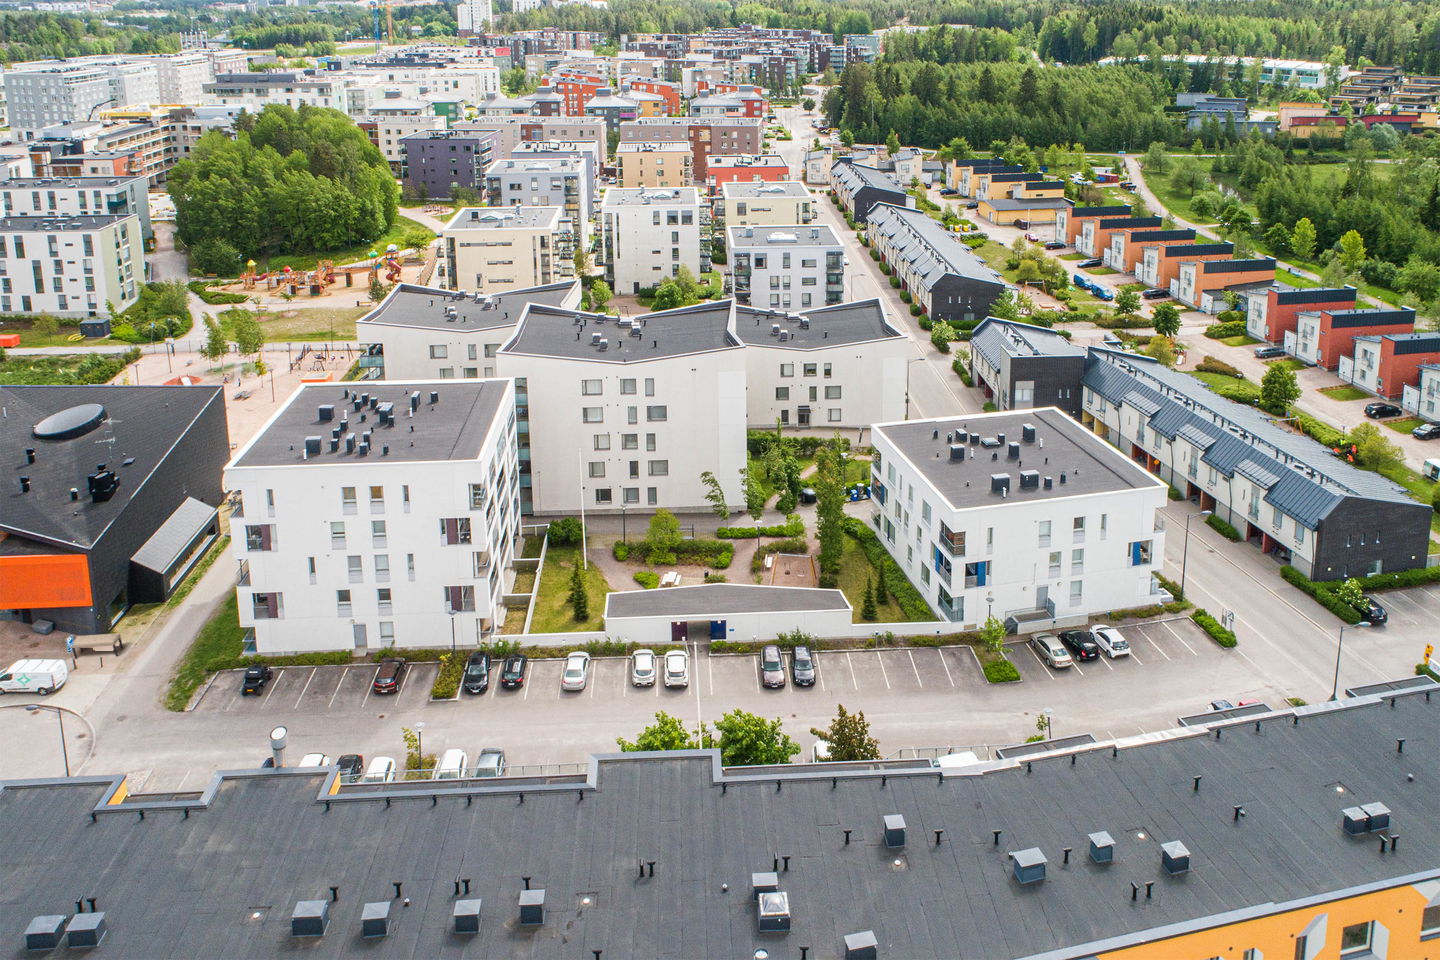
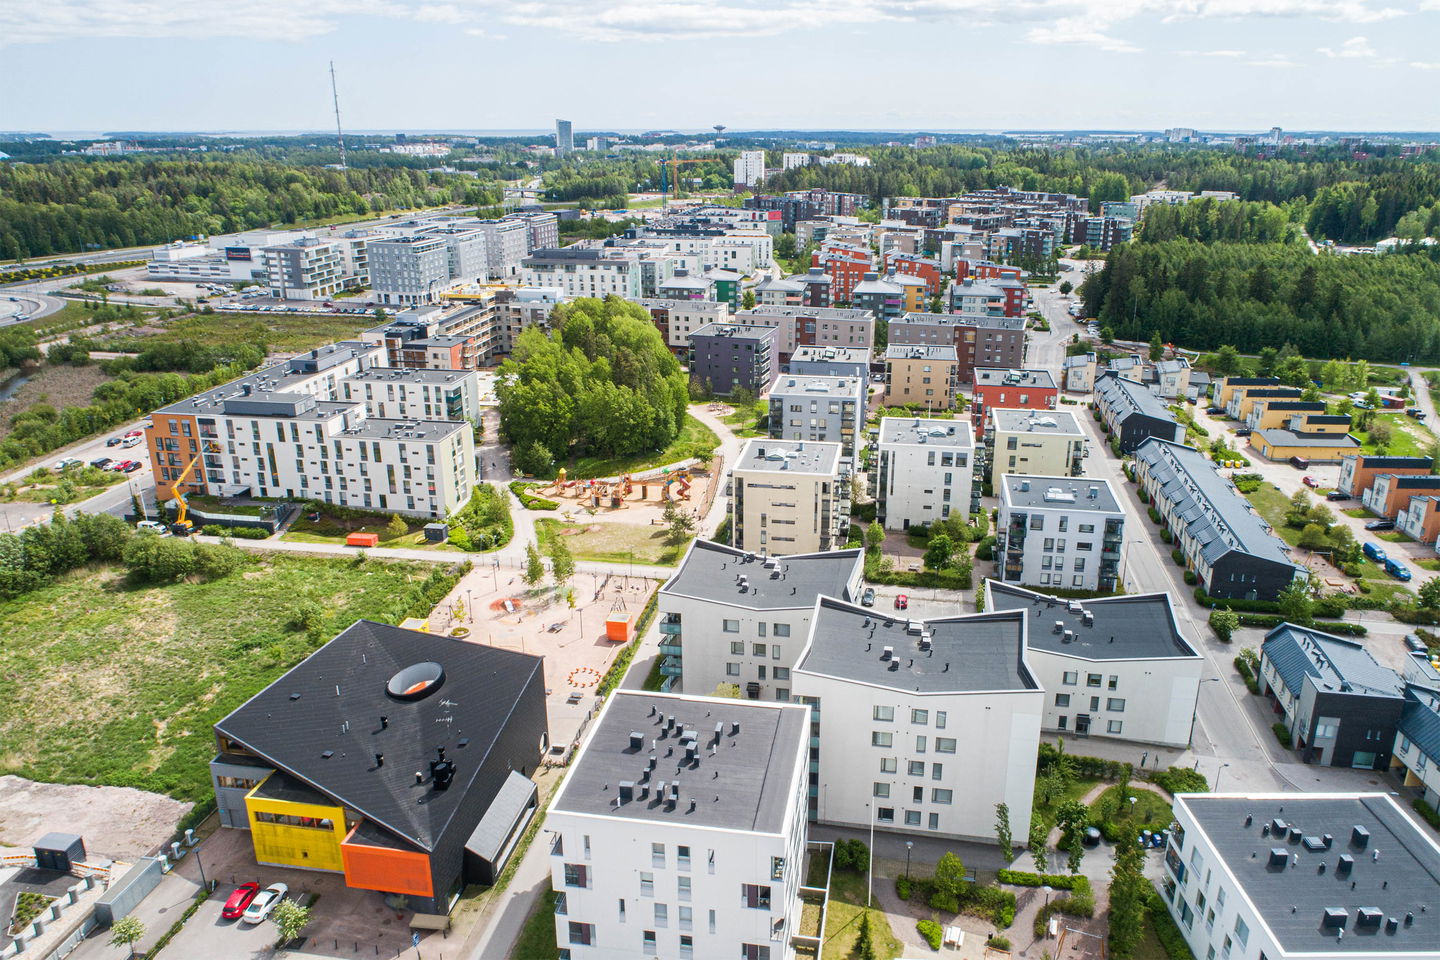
potted tree: none [44,618,67,649] -> present [391,895,408,919]

